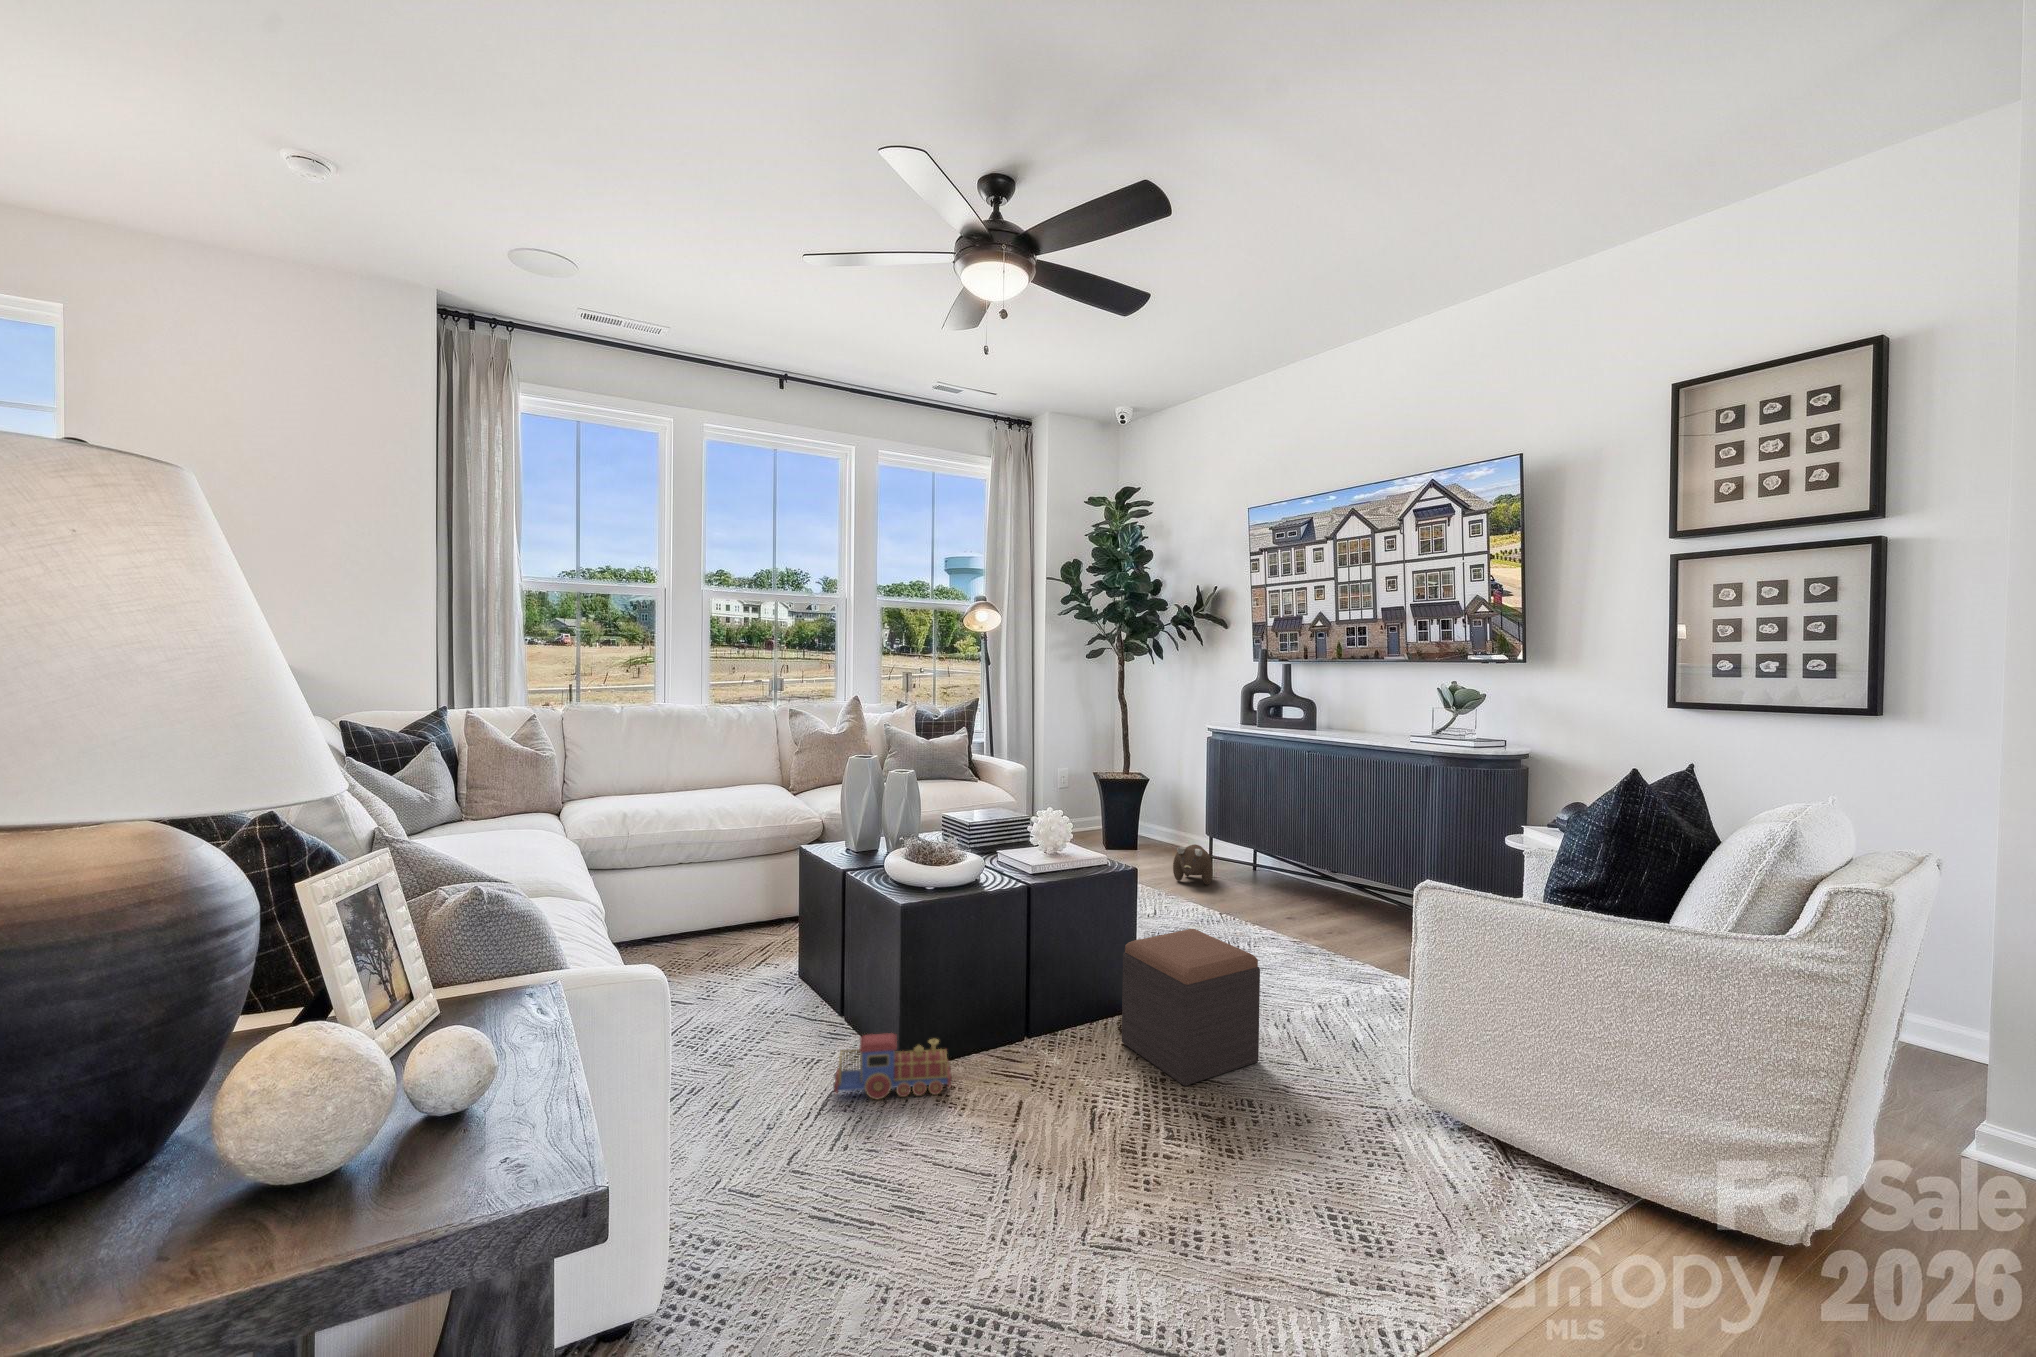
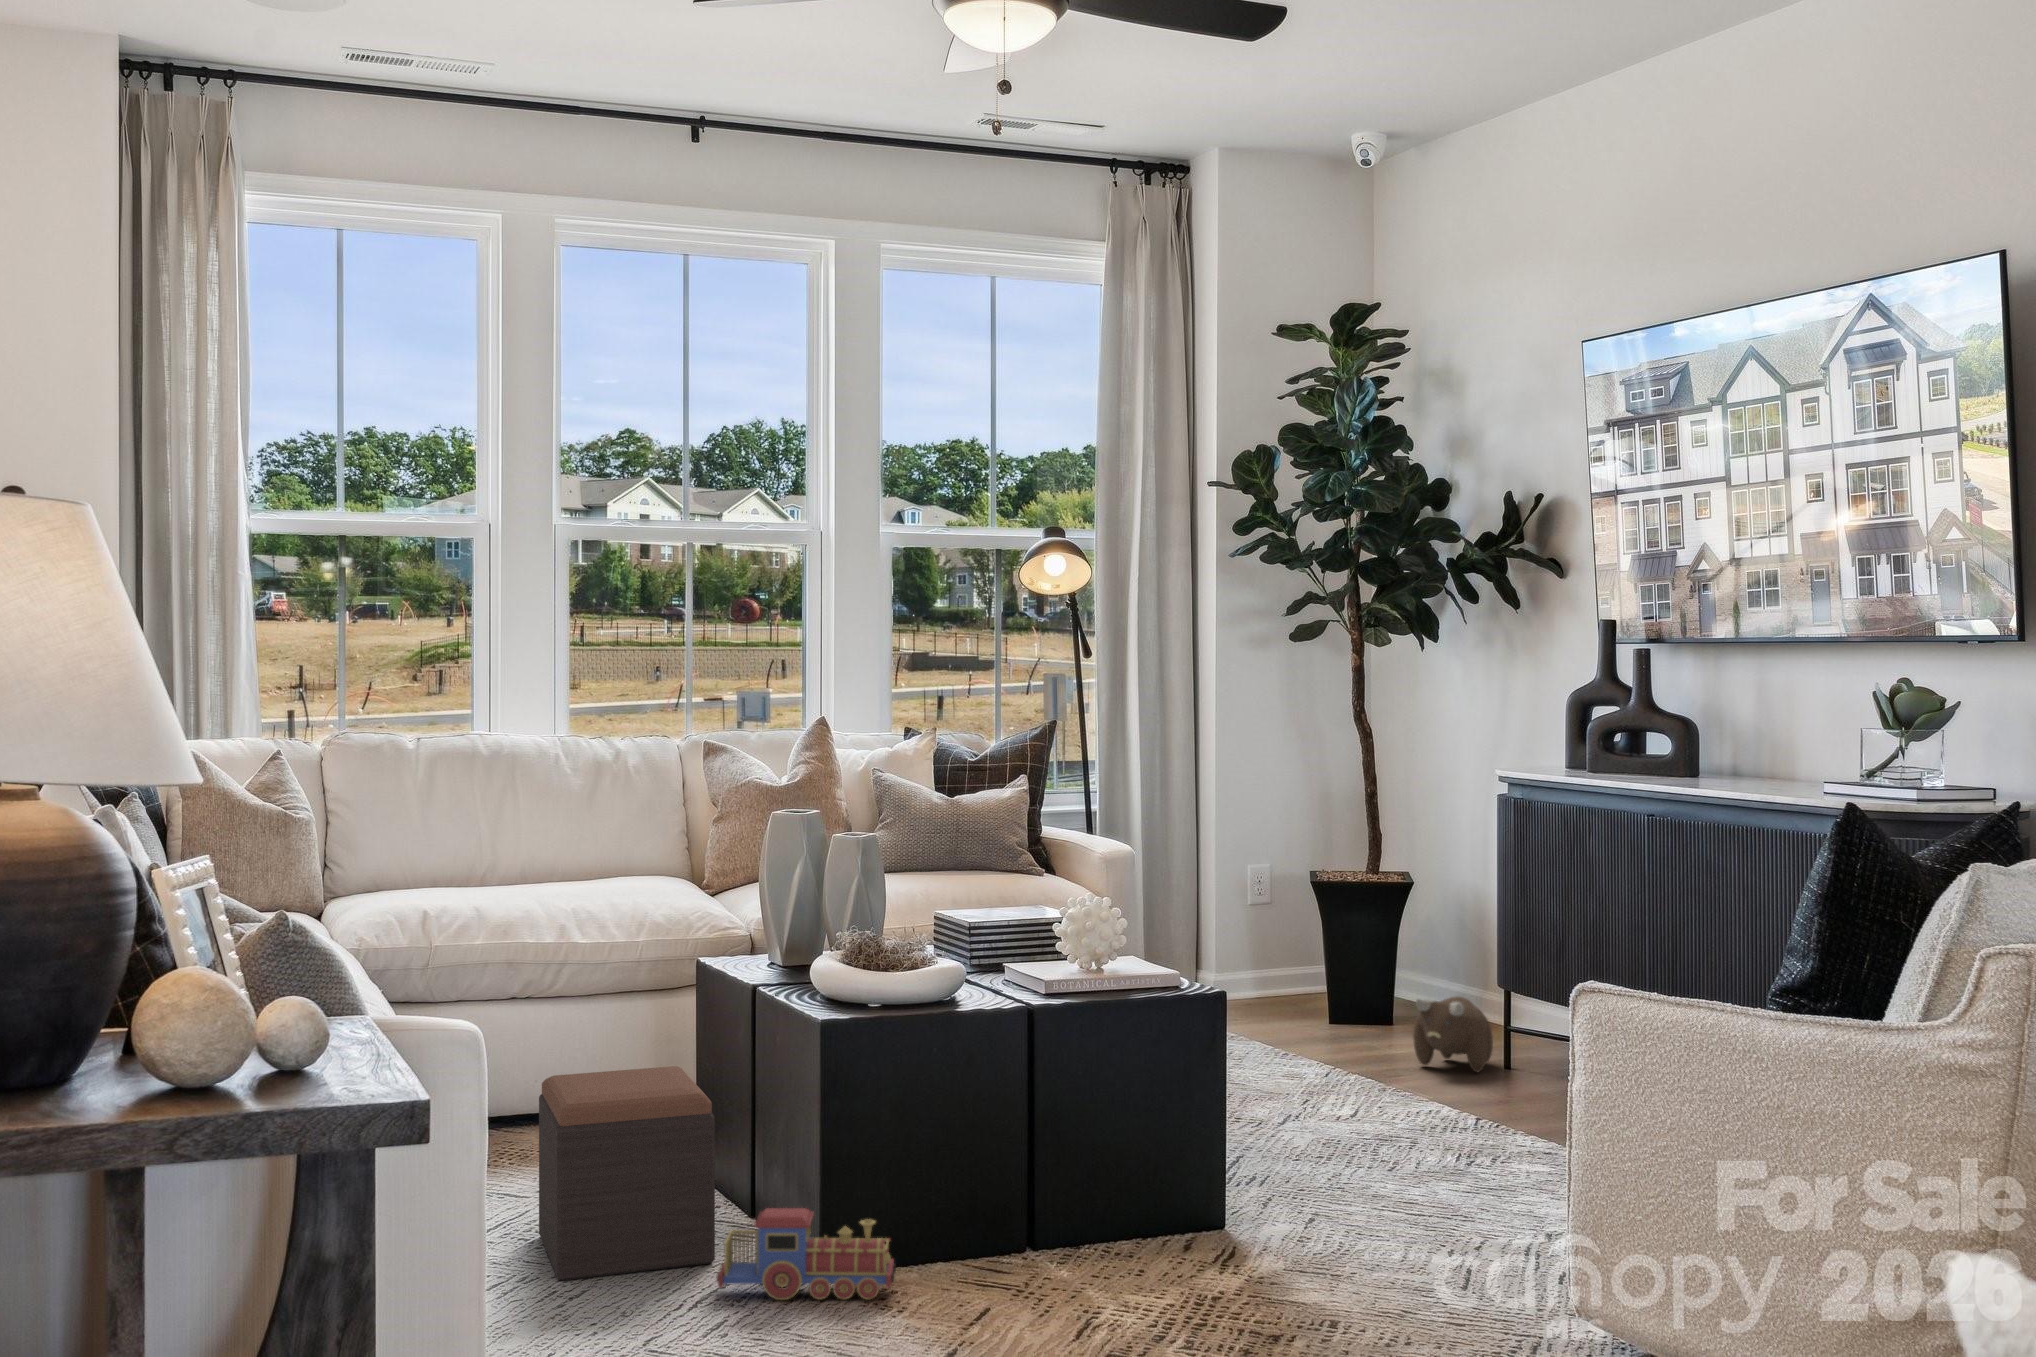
footstool: present [1122,929,1260,1086] -> present [539,1066,715,1281]

